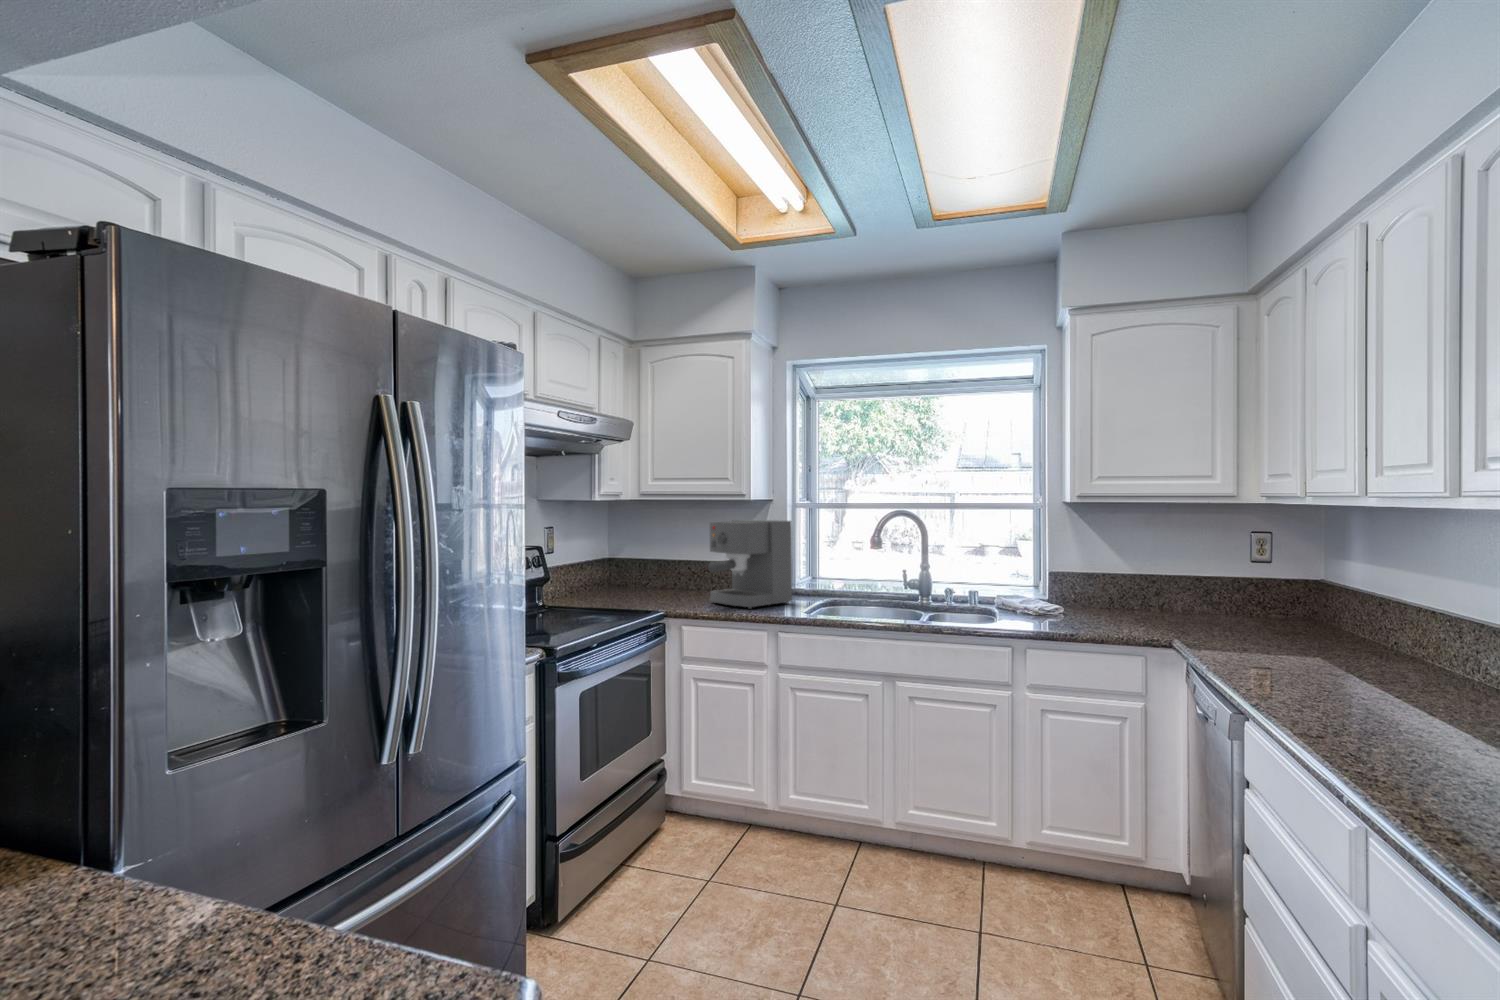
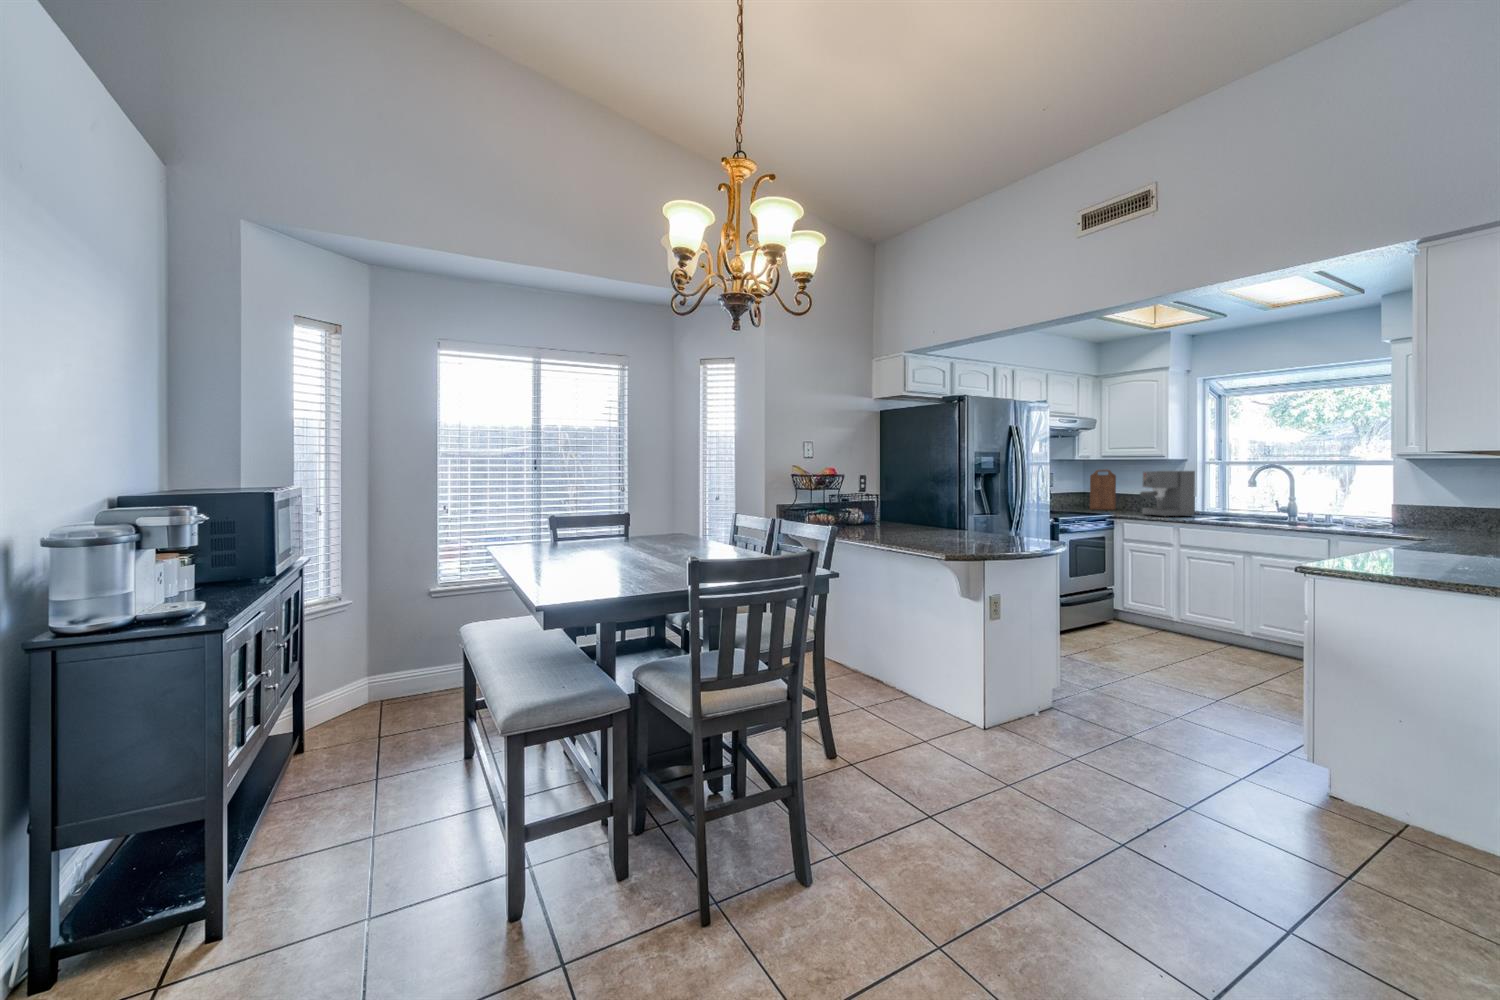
cutting board: none [622,517,665,591] -> present [1090,469,1116,510]

